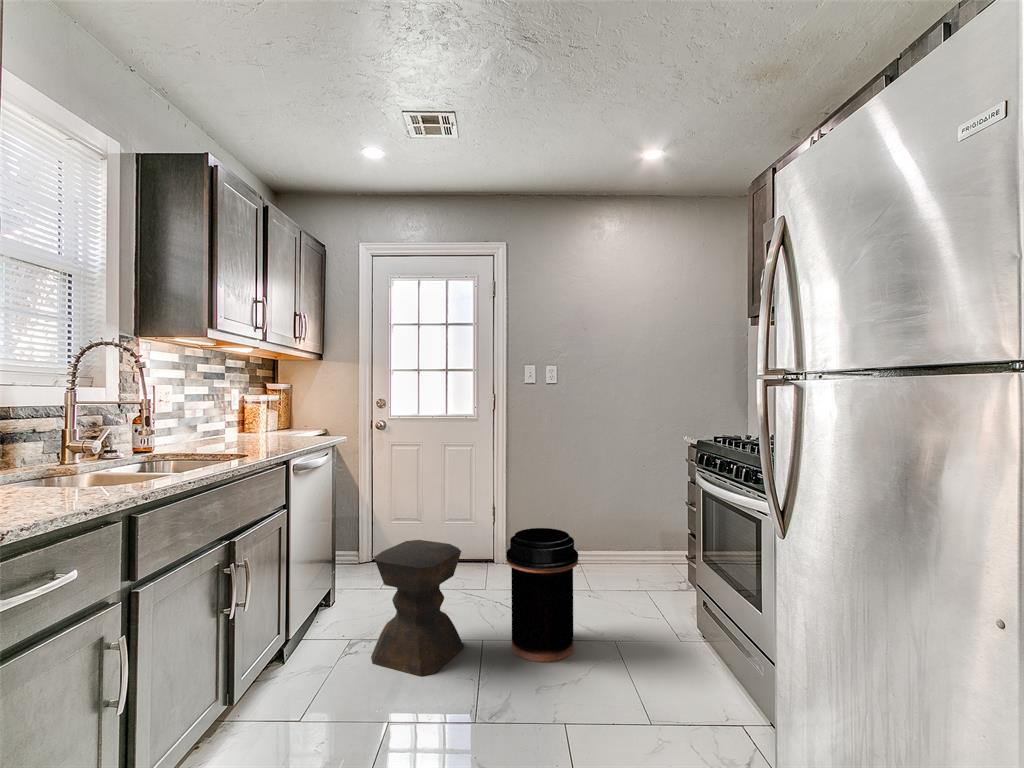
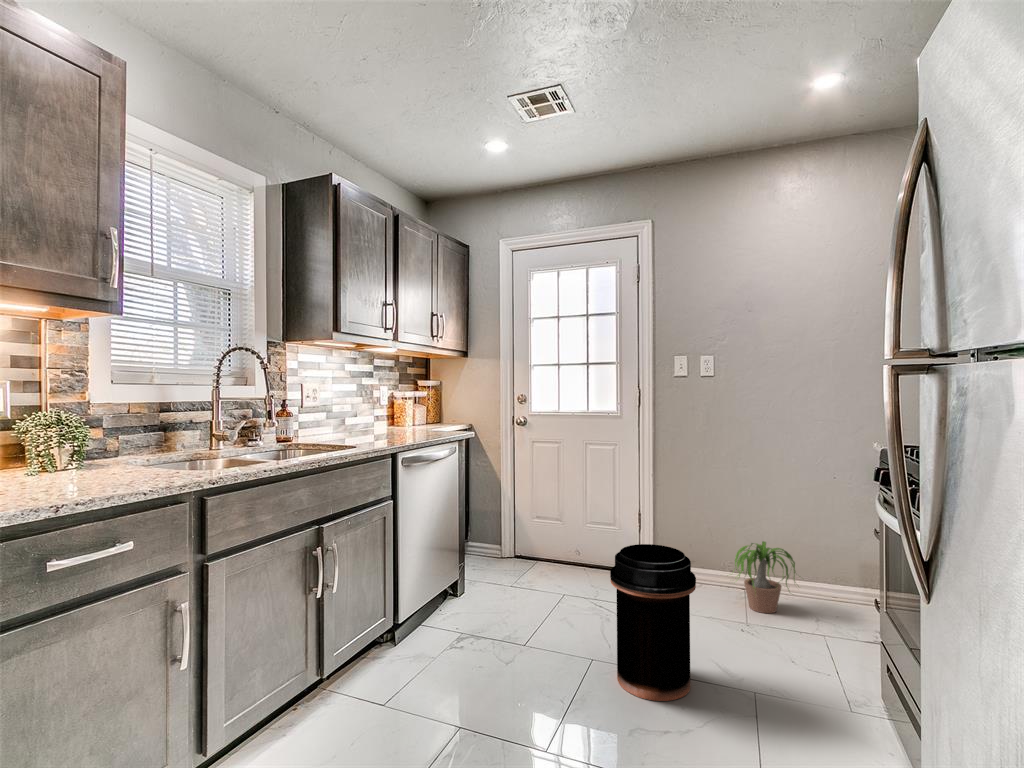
potted plant: none [572,519,636,578] -> present [735,541,795,613]
stool: present [371,540,464,676] -> none [470,543,566,686]

